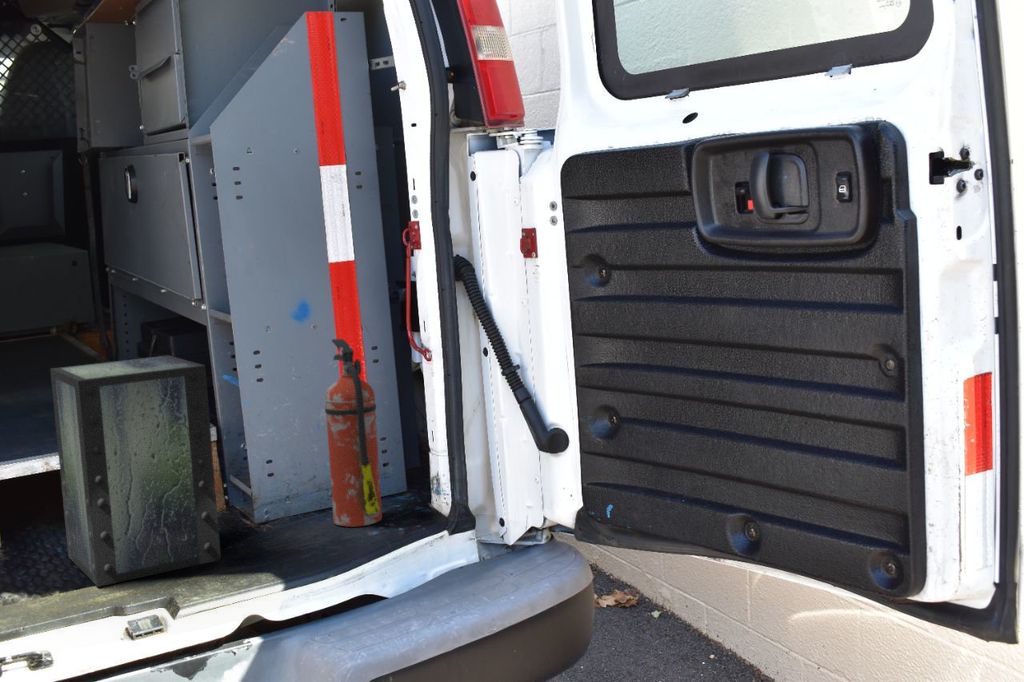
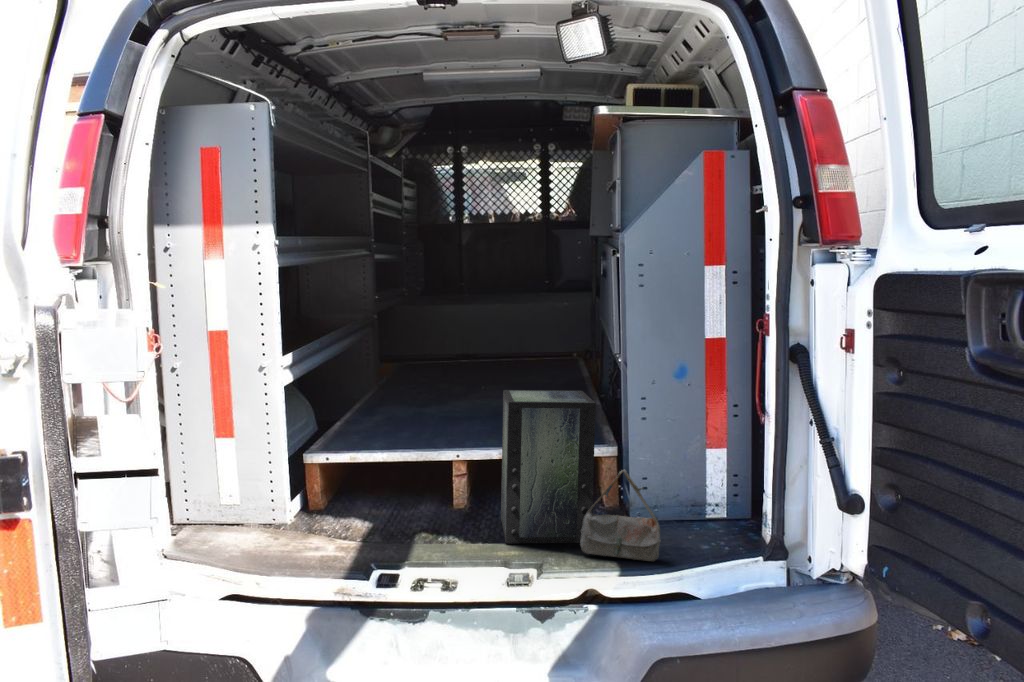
fire extinguisher: present [325,339,382,527] -> none [683,395,725,541]
bag: none [213,448,325,573] -> present [581,469,660,561]

